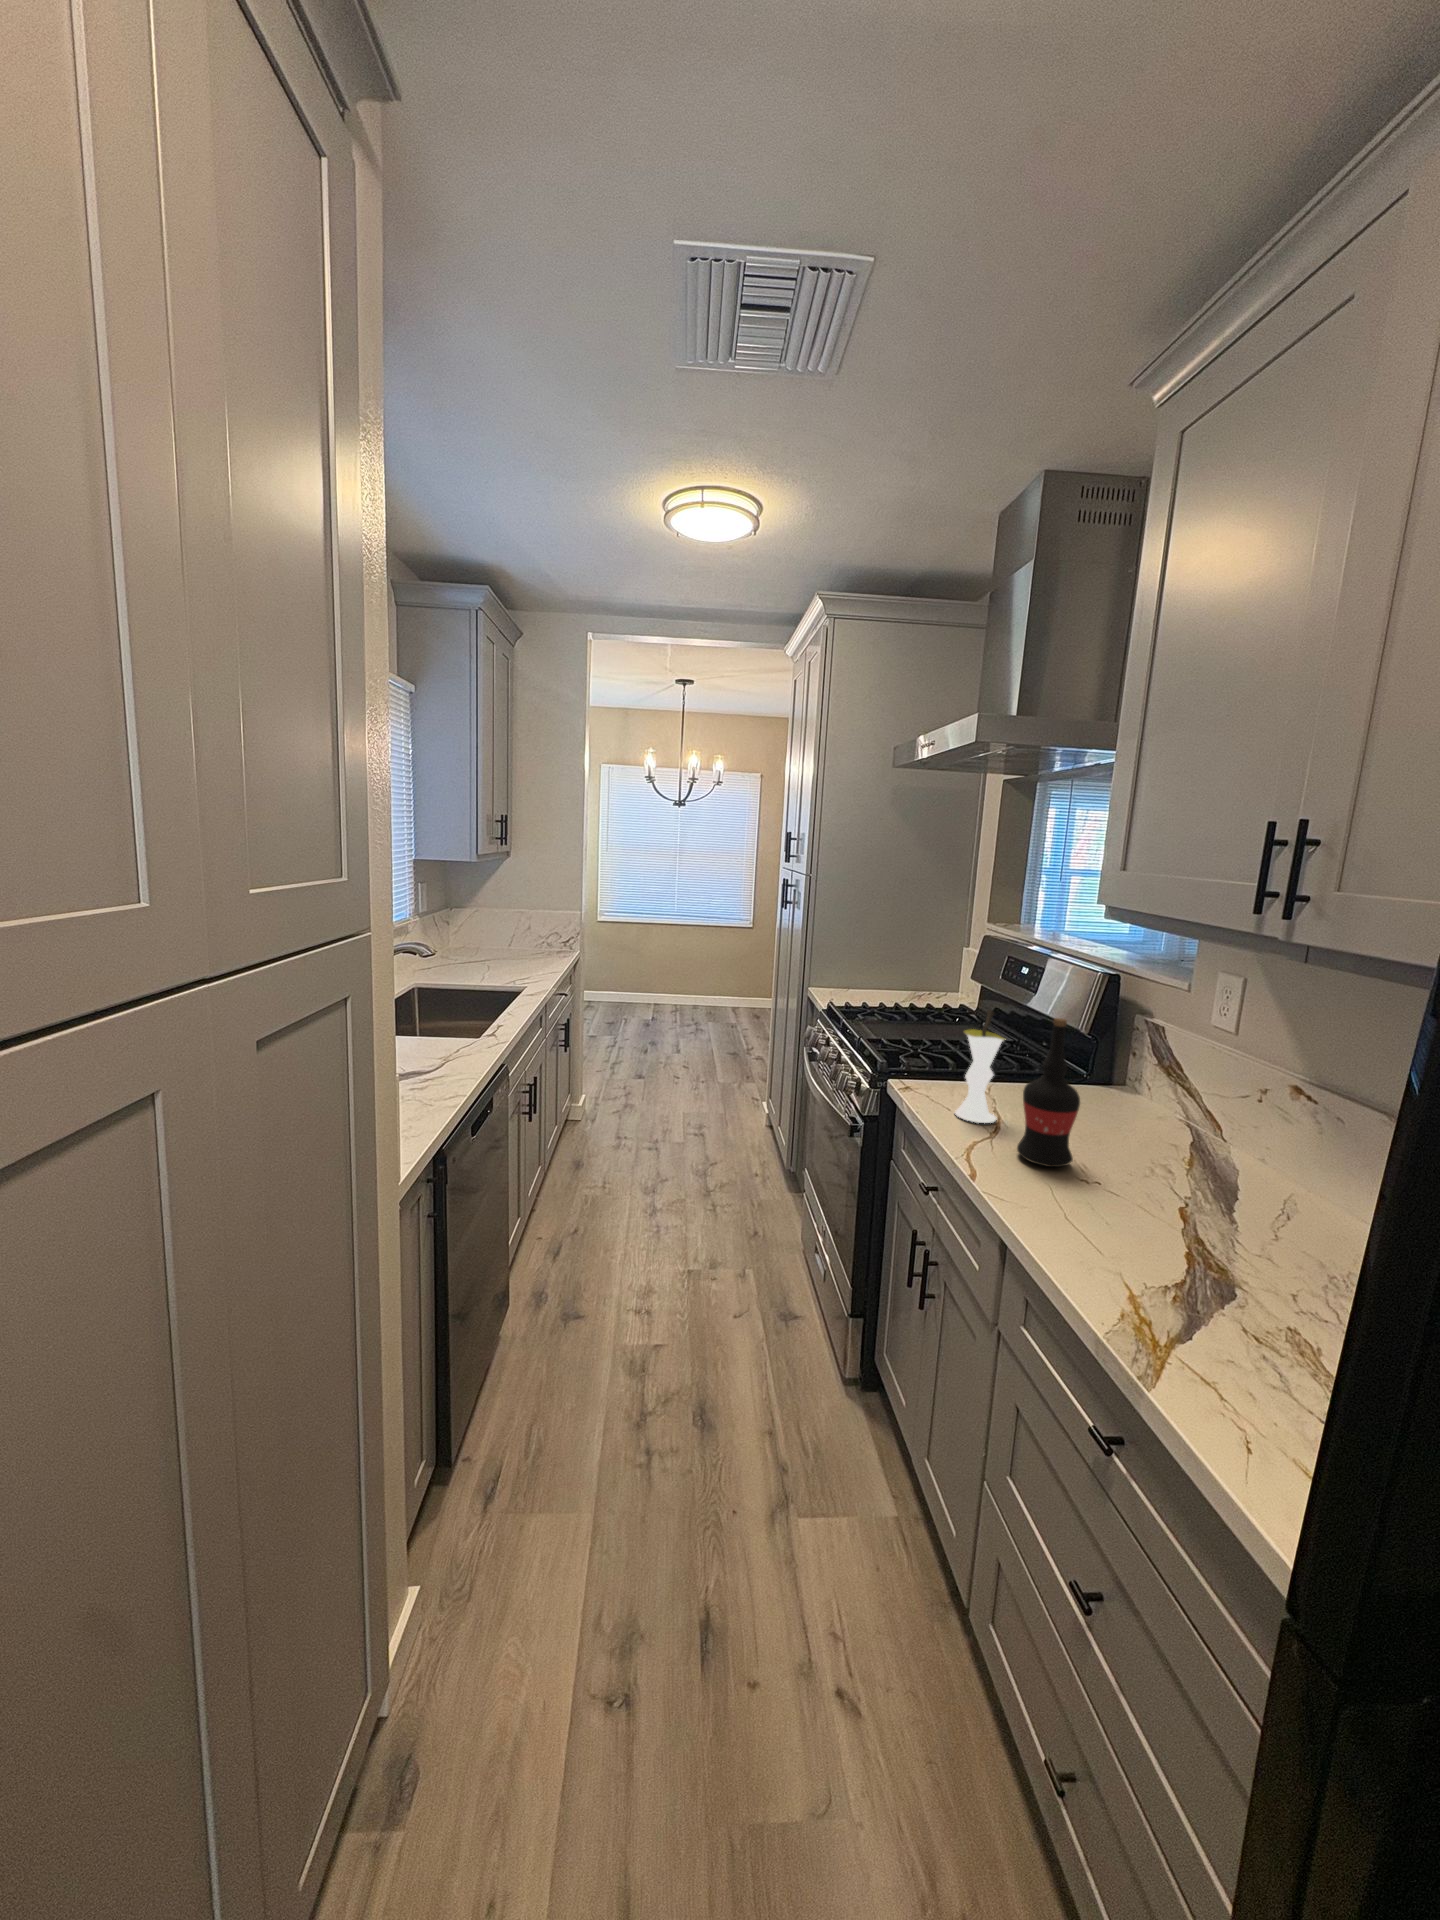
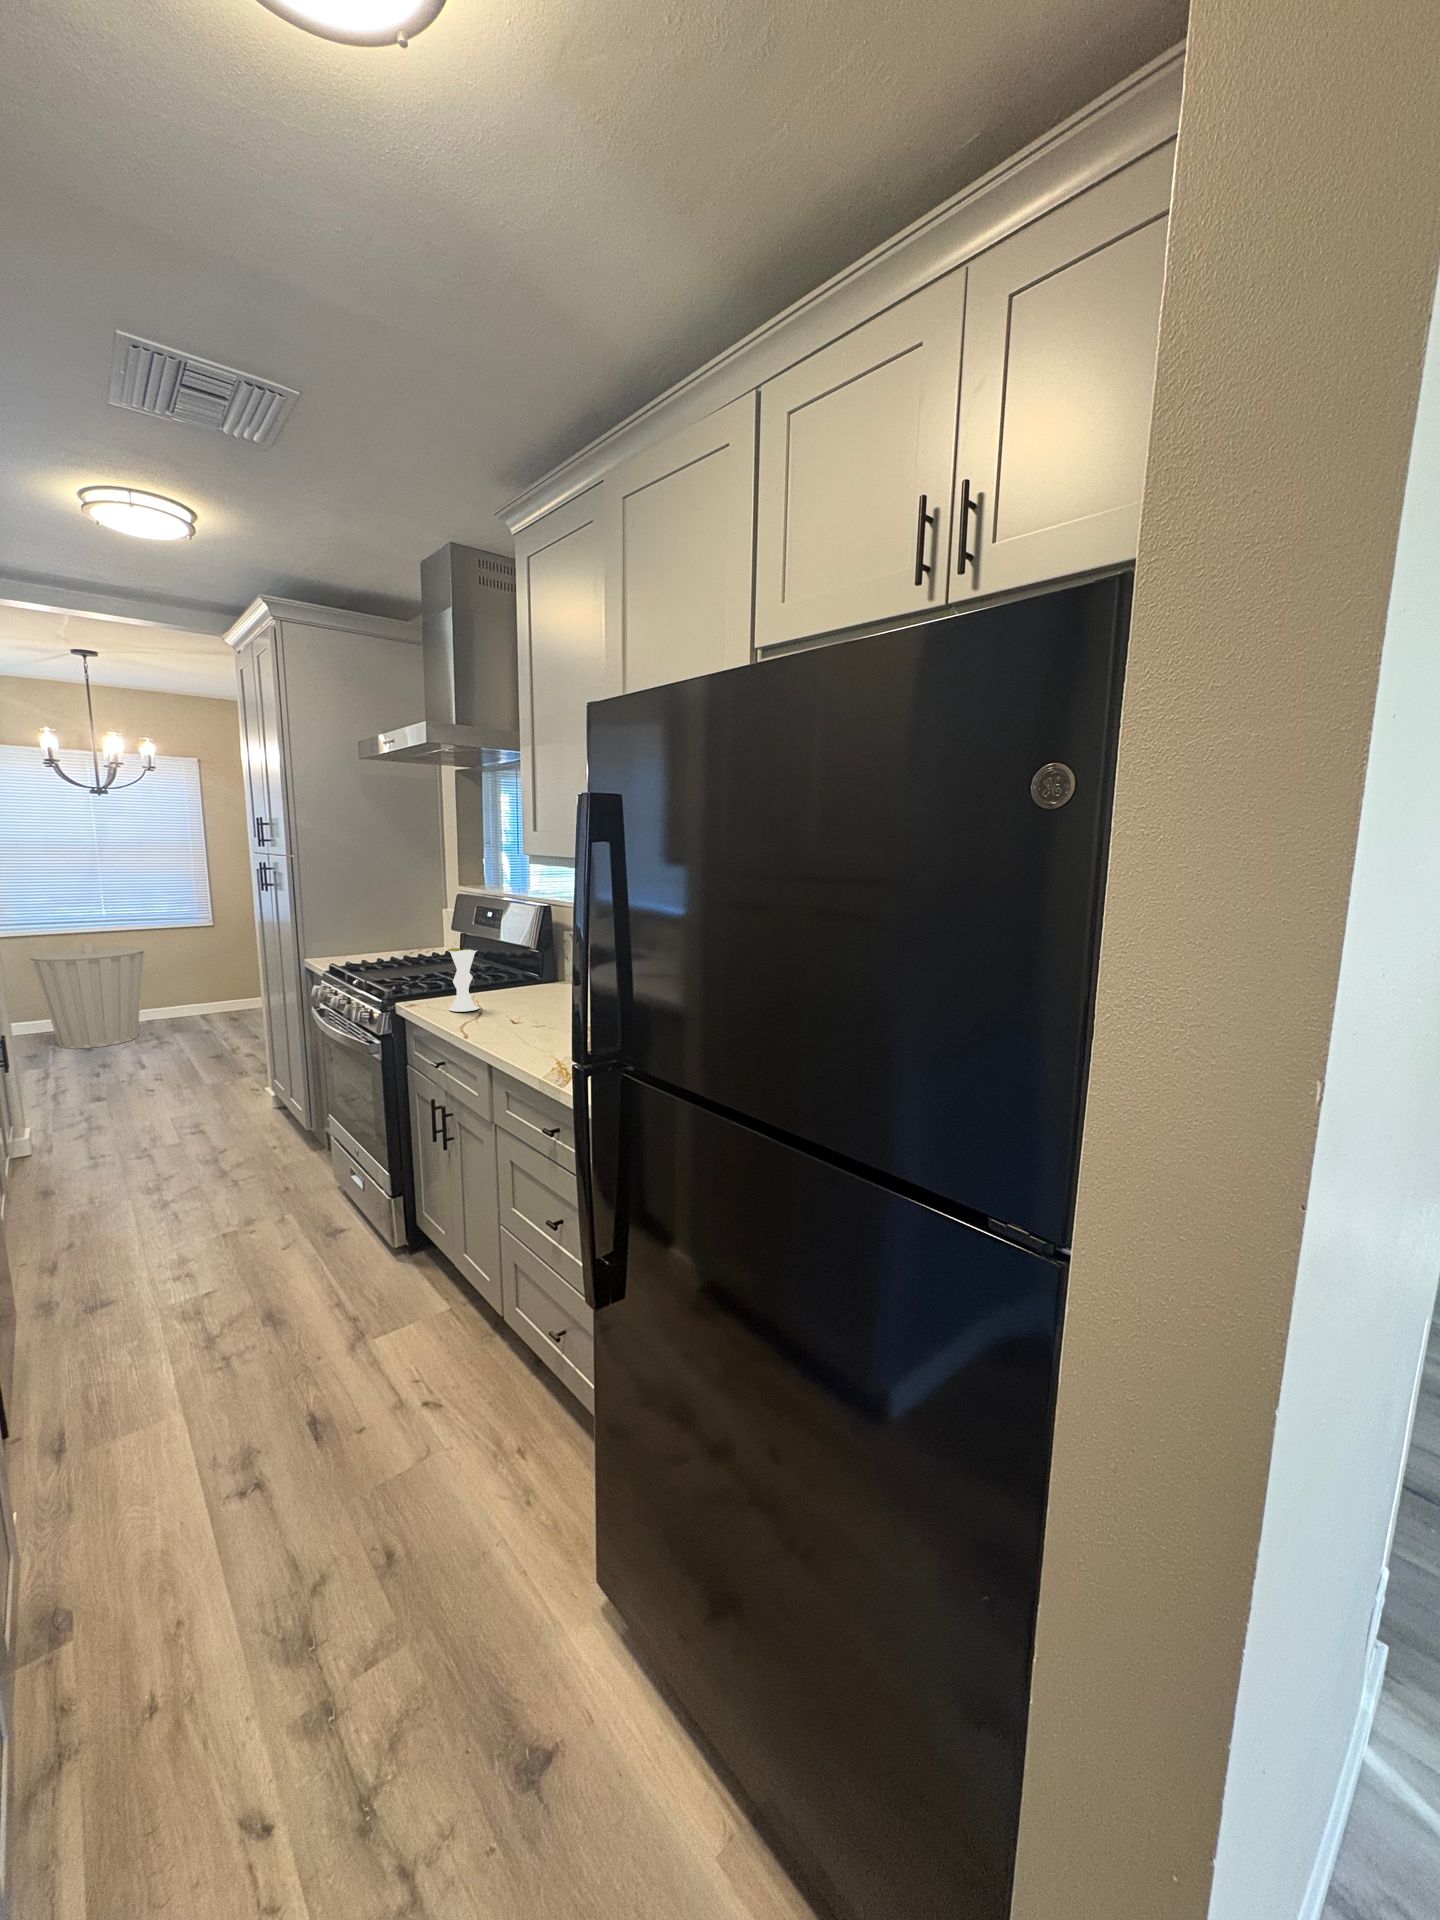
trash can: none [621,931,697,1022] -> present [30,942,144,1049]
wine bottle: present [1017,1018,1080,1167] -> none [491,926,528,1023]

